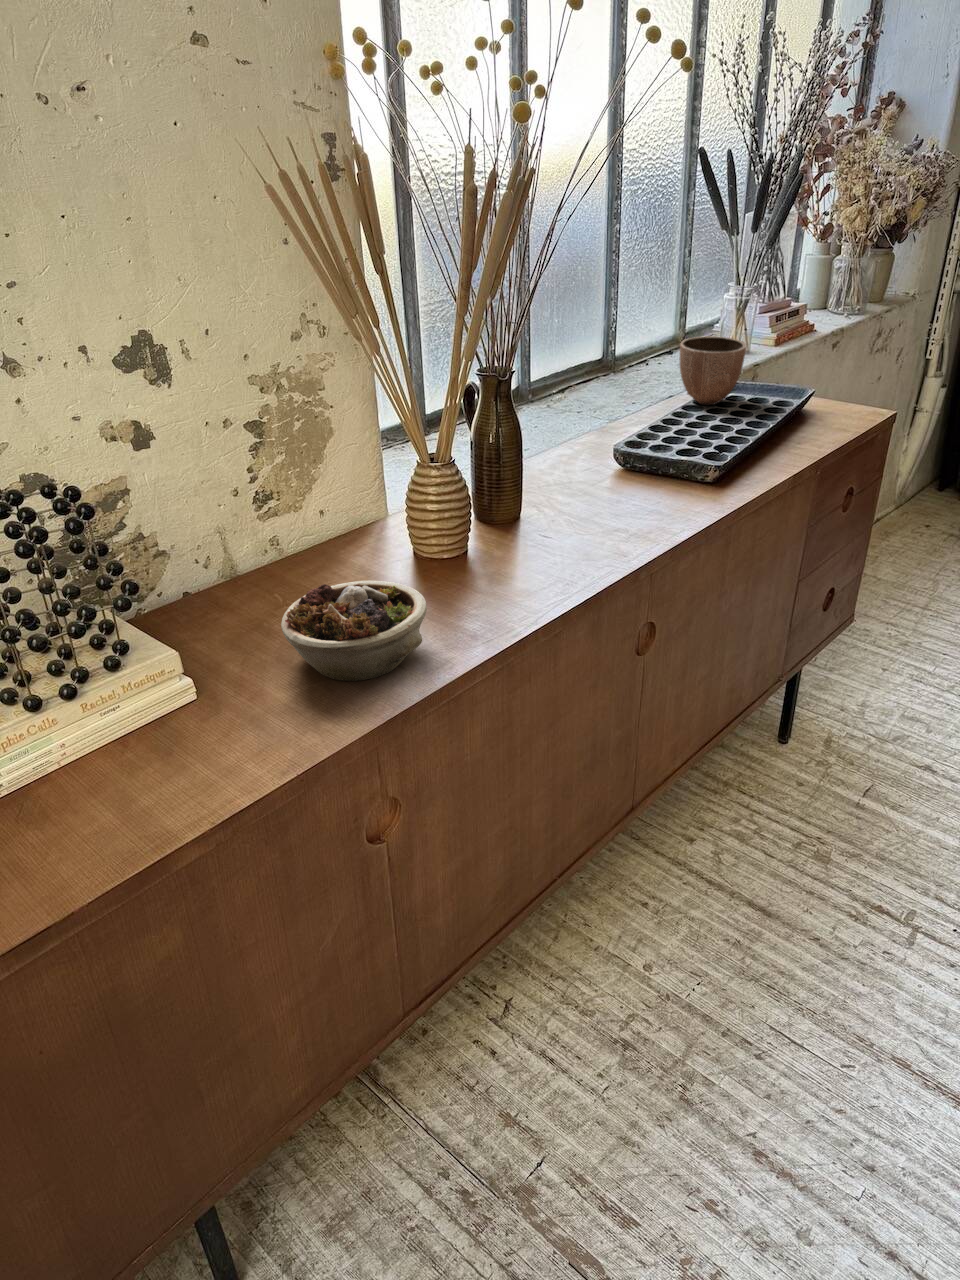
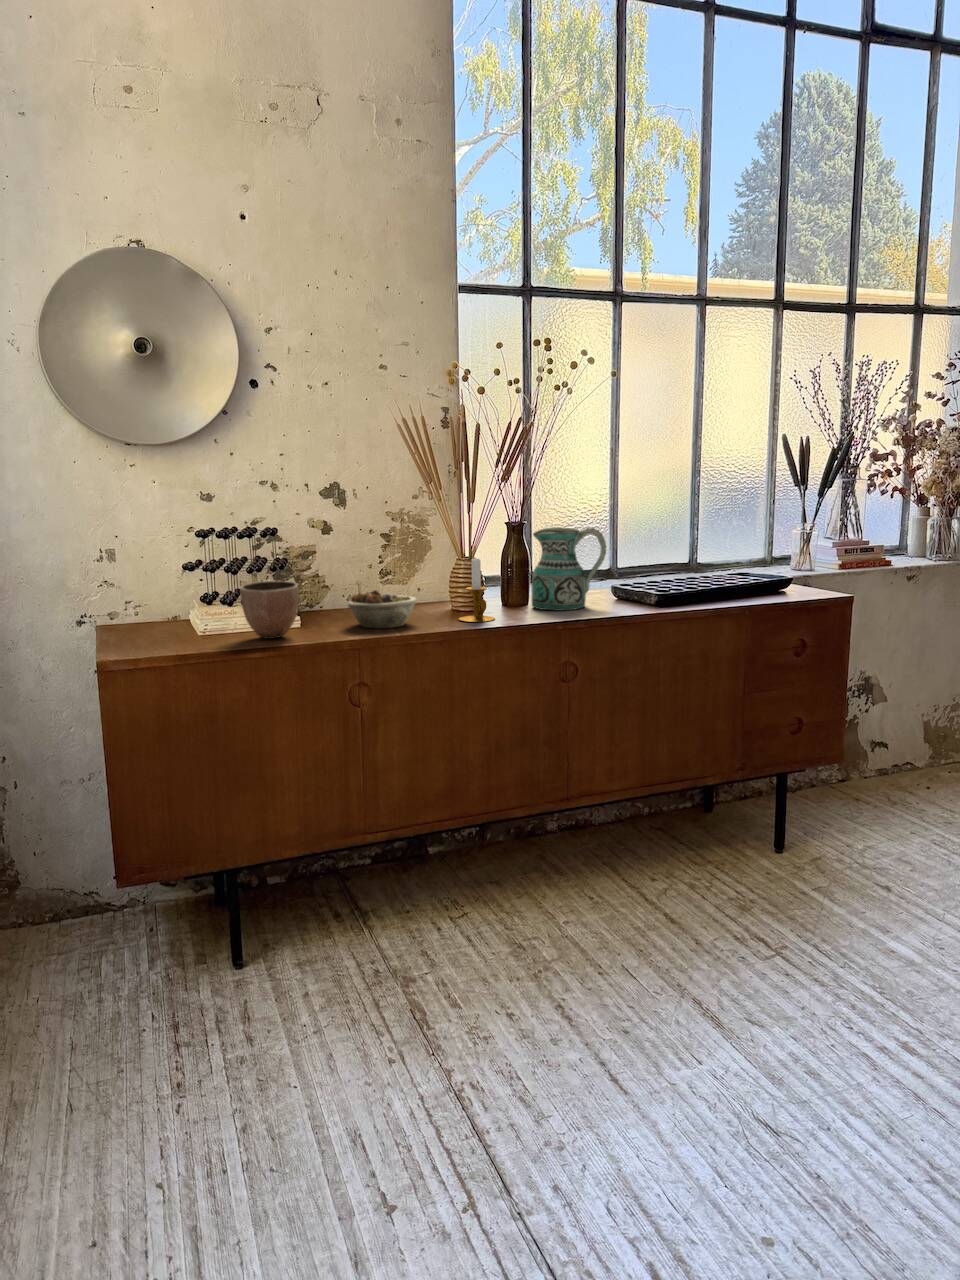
decorative bowl: present [680,336,746,405] -> present [240,581,299,639]
ceramic pitcher: none [556,380,691,542] -> present [532,527,606,611]
candlestick: none [487,486,557,616] -> present [459,558,495,622]

